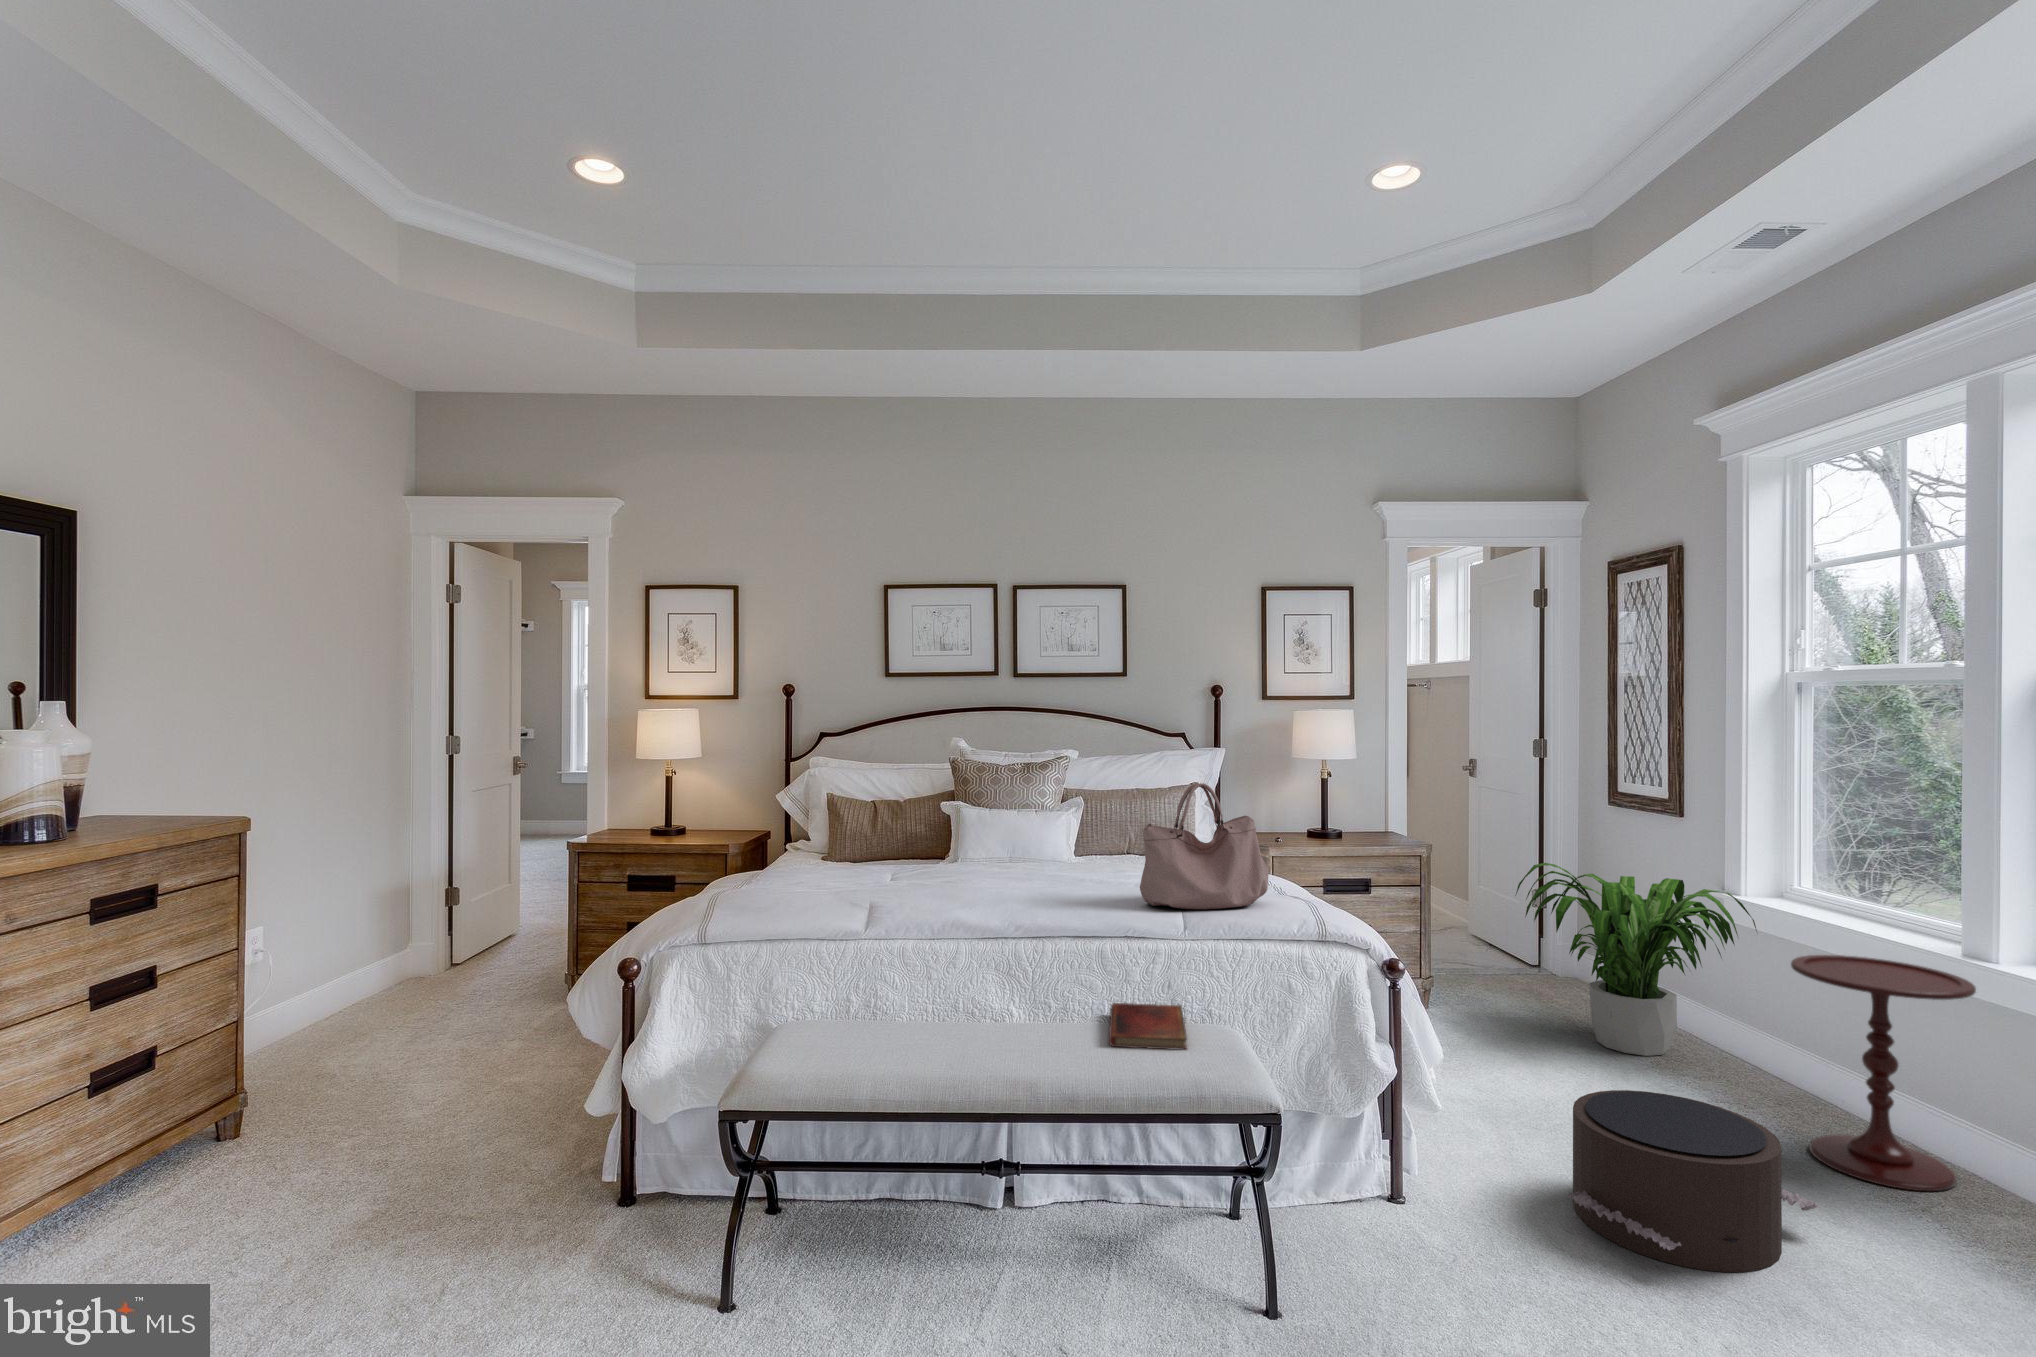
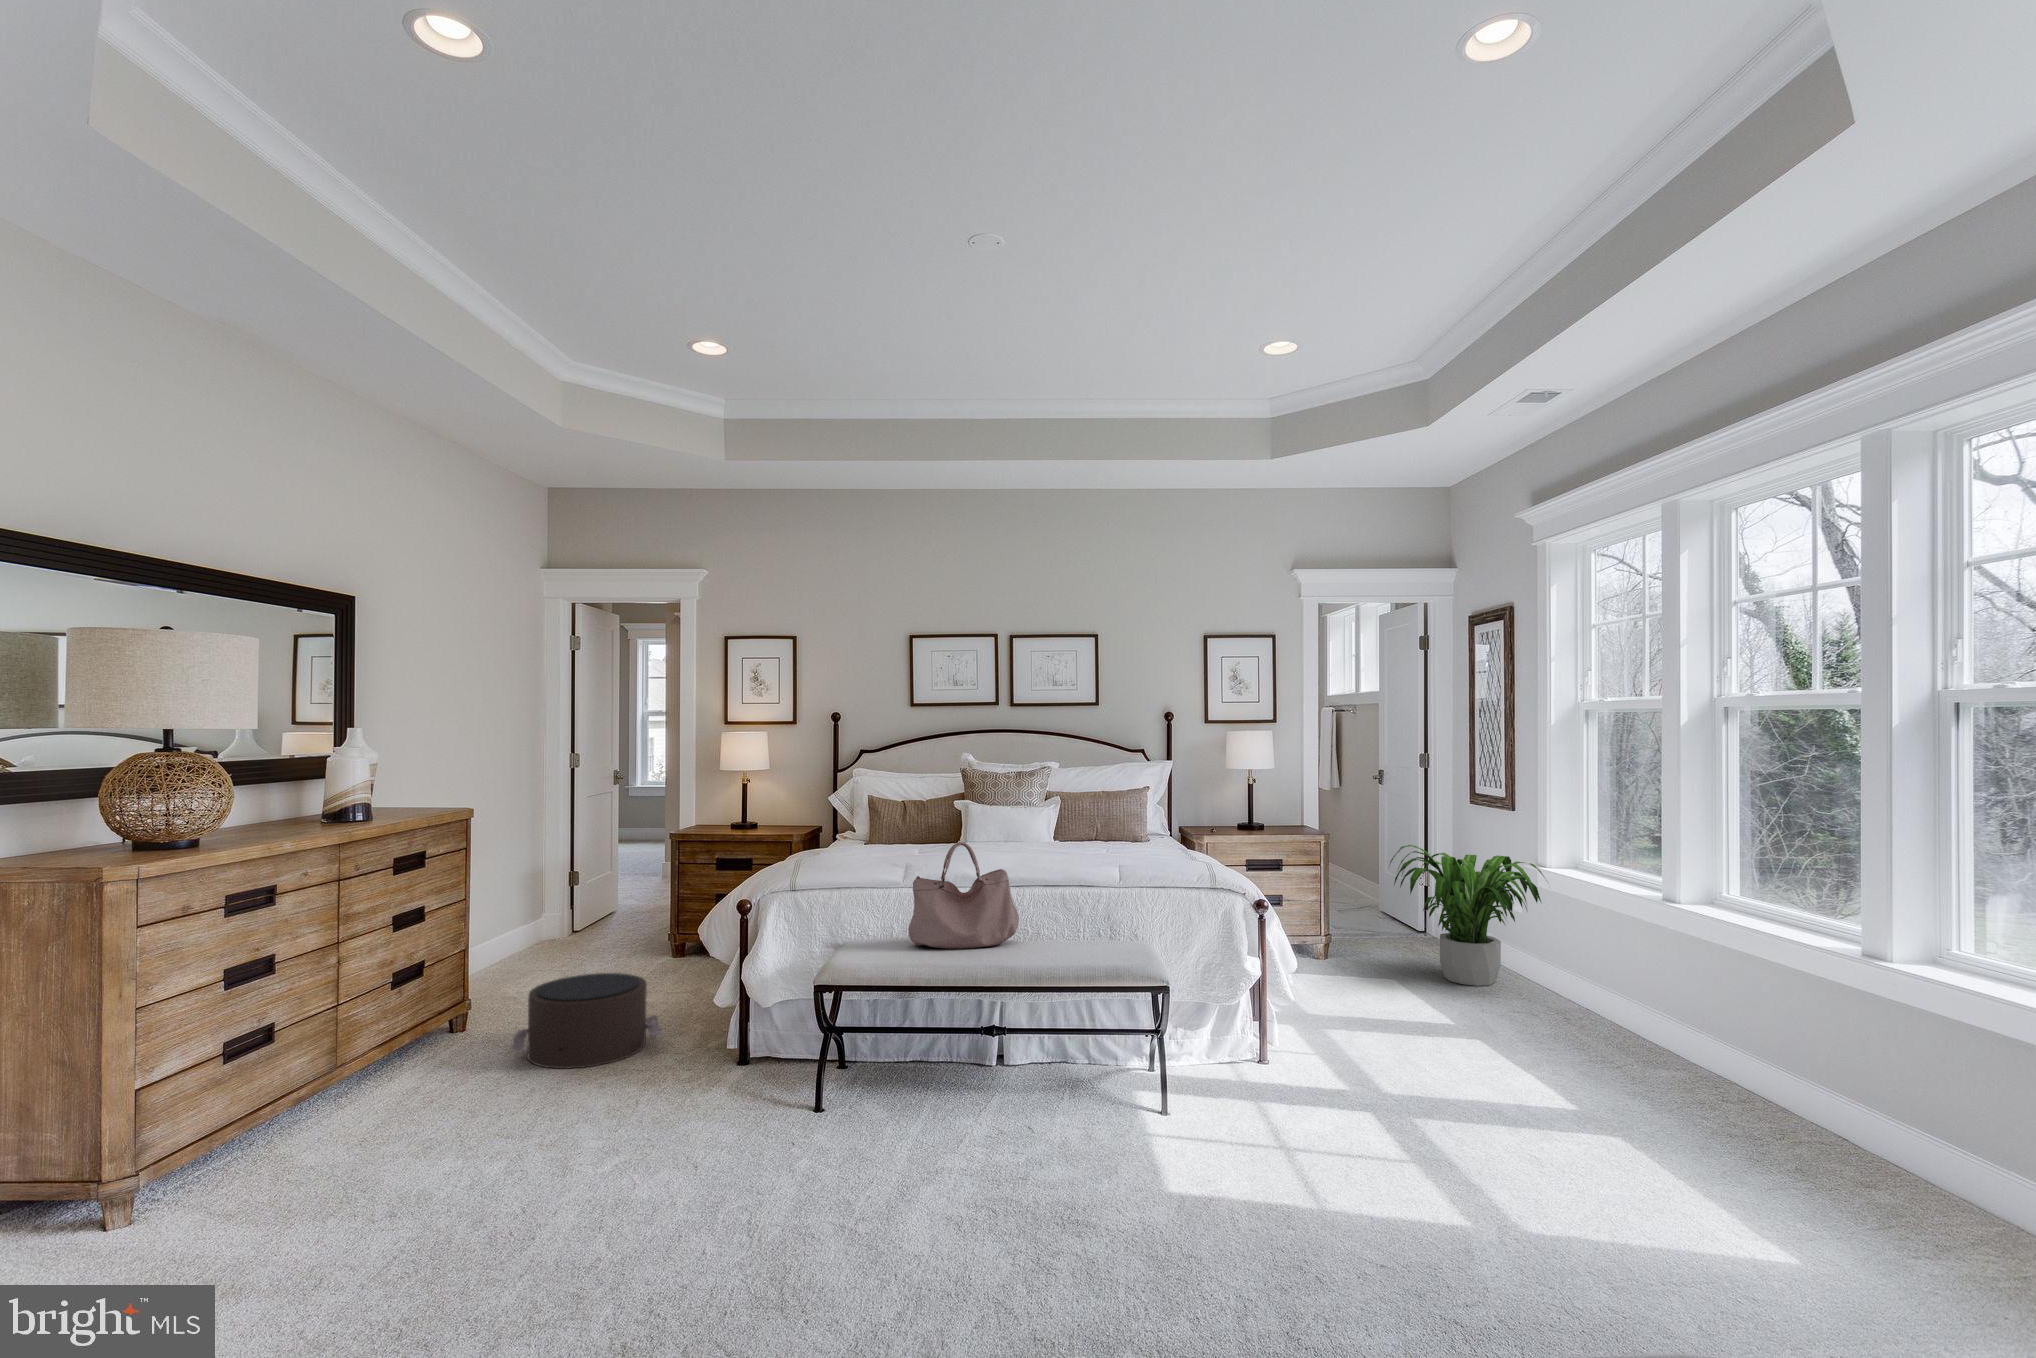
handbag: present [1140,783,1269,910] -> present [908,842,1019,949]
side table: present [1791,955,1976,1191] -> none [1548,902,1662,1058]
diary: present [1109,1003,1187,1050] -> none [1063,928,1115,953]
pouf: present [1568,1090,1819,1272] -> present [511,973,662,1069]

